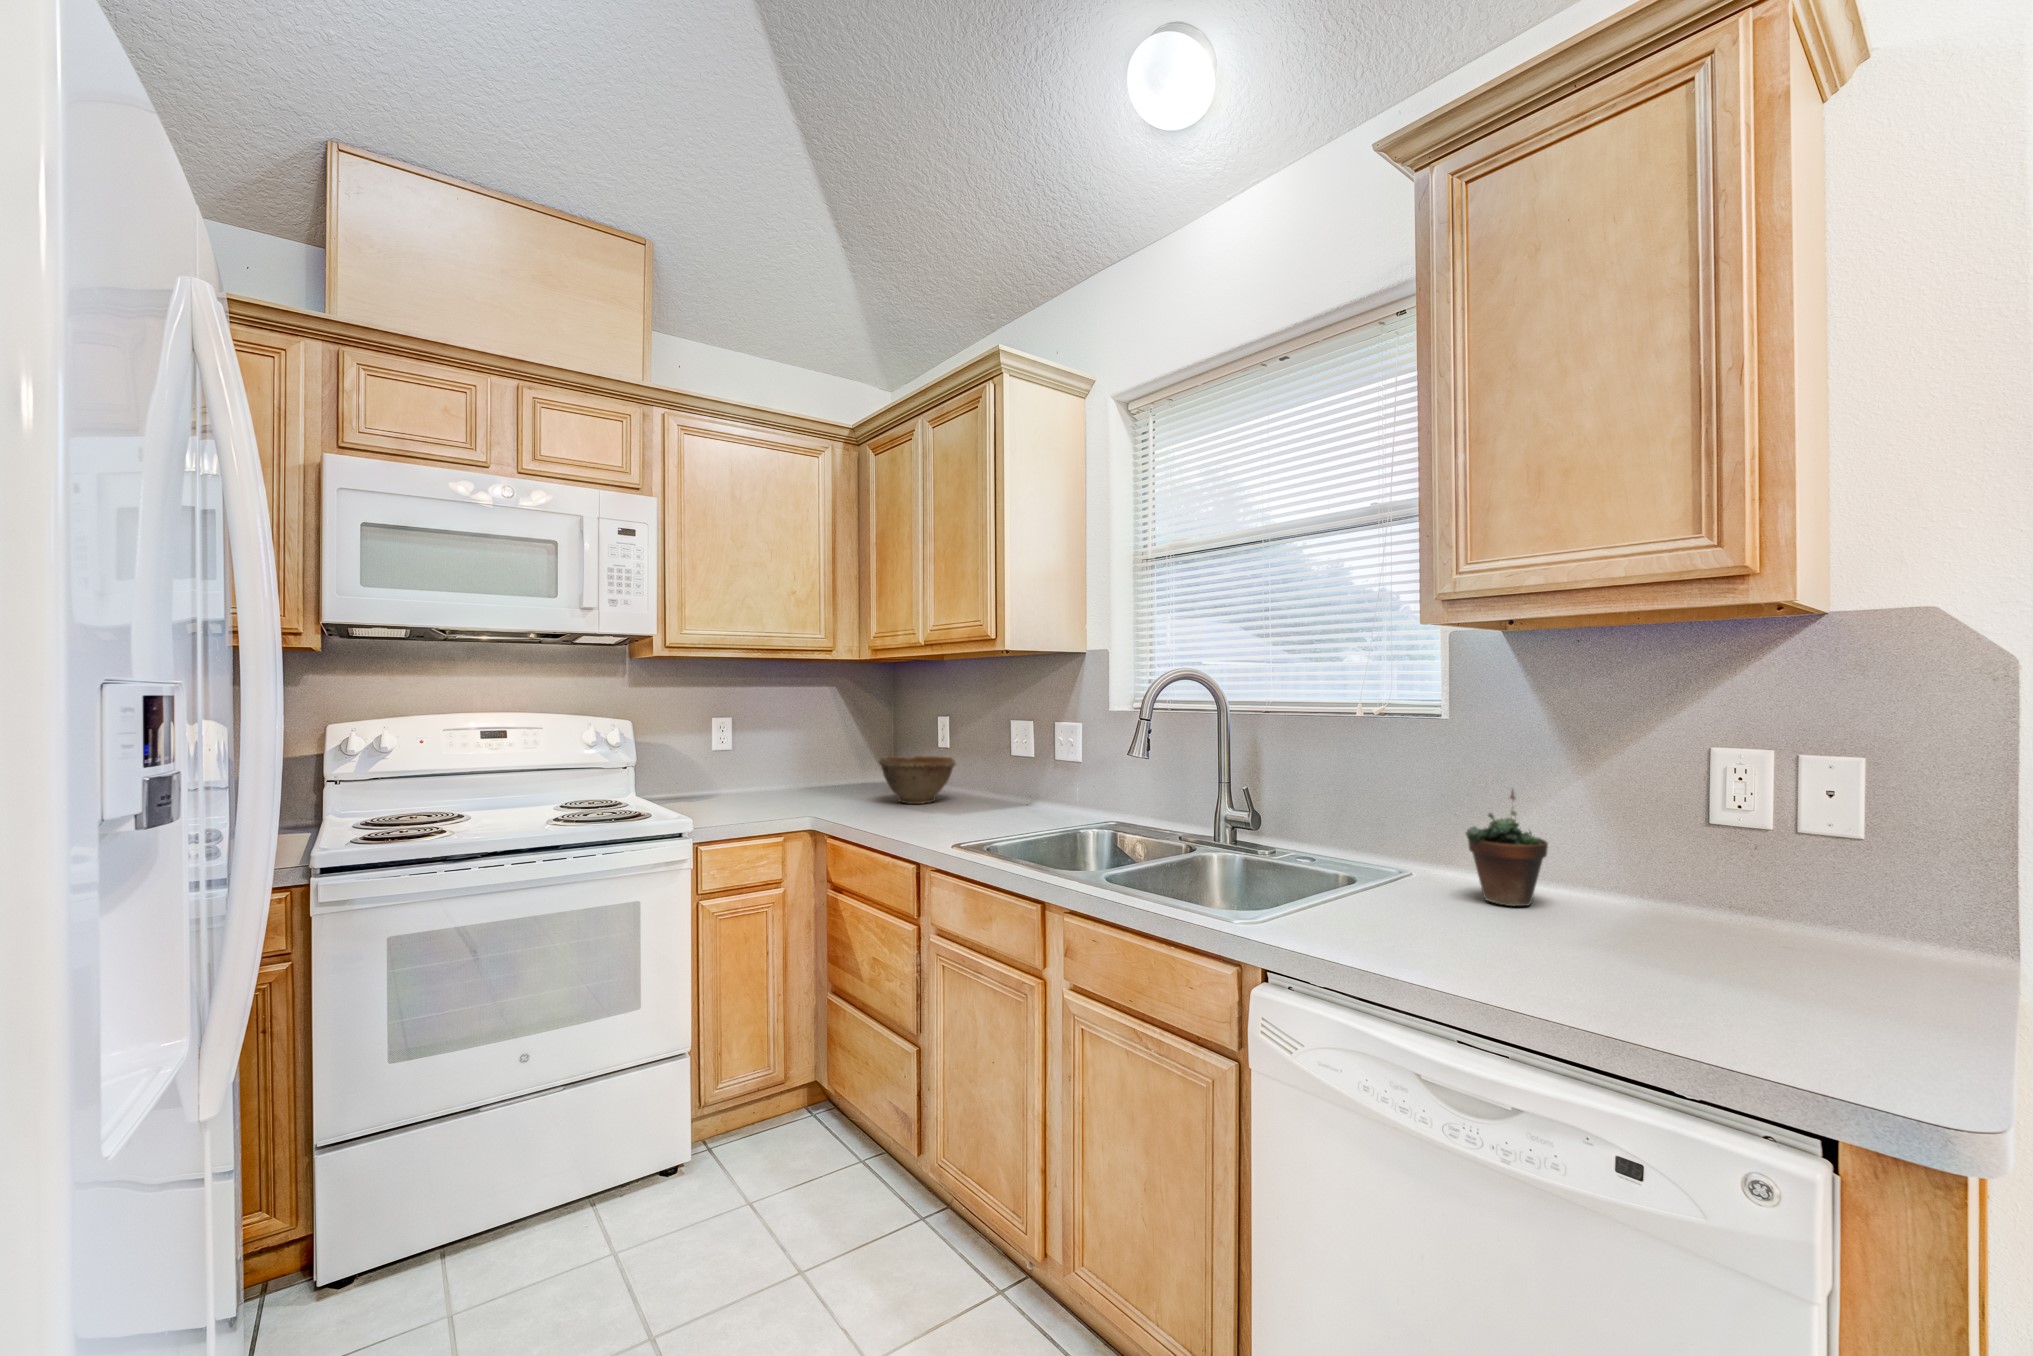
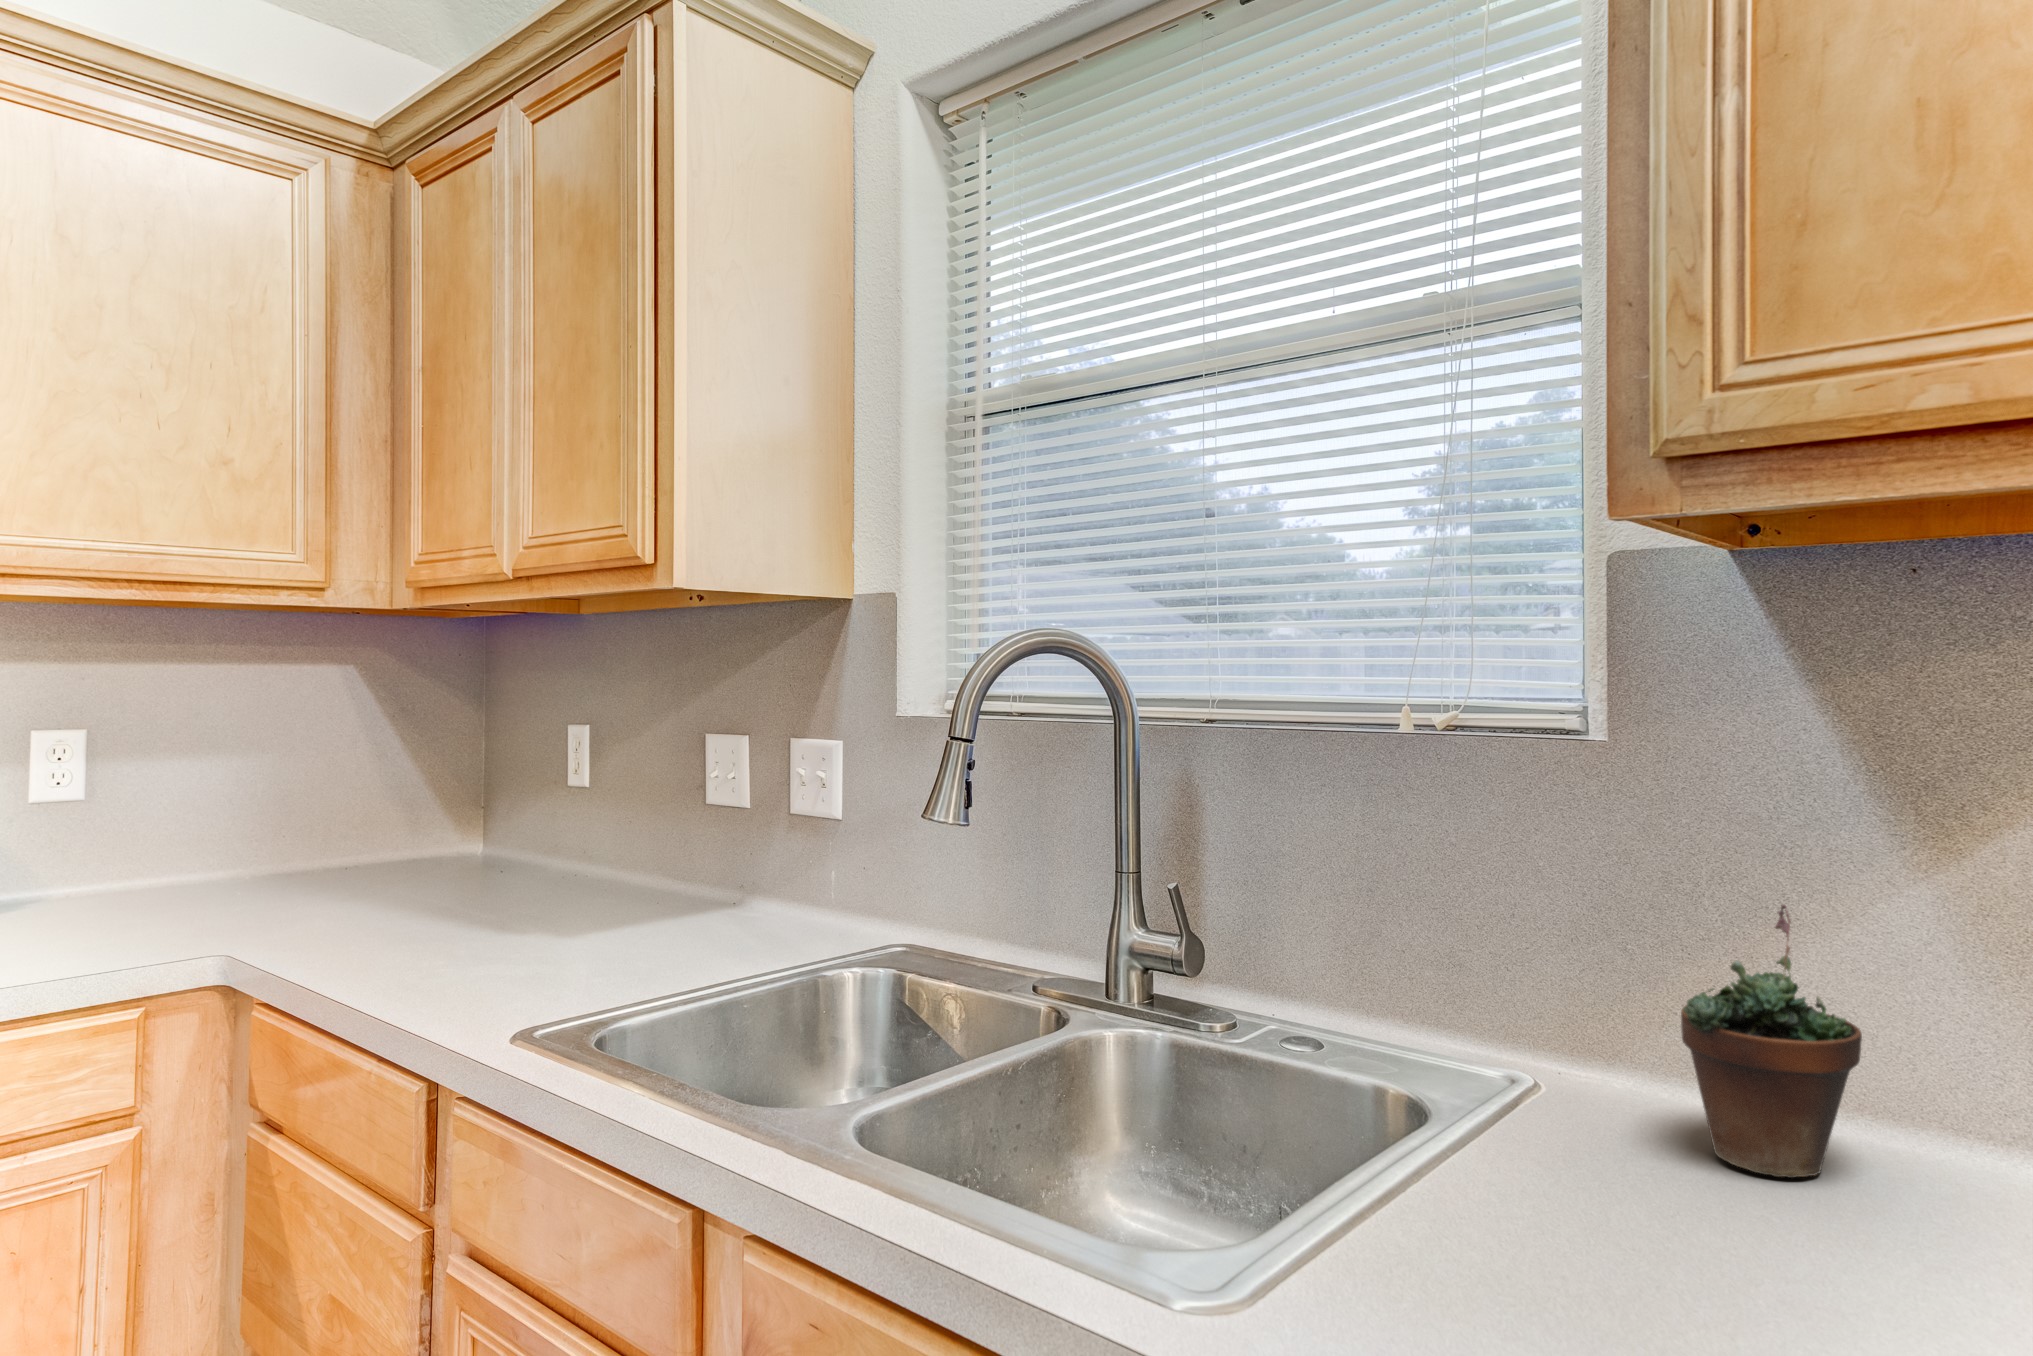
bowl: present [879,756,955,804] -> none [422,806,589,907]

